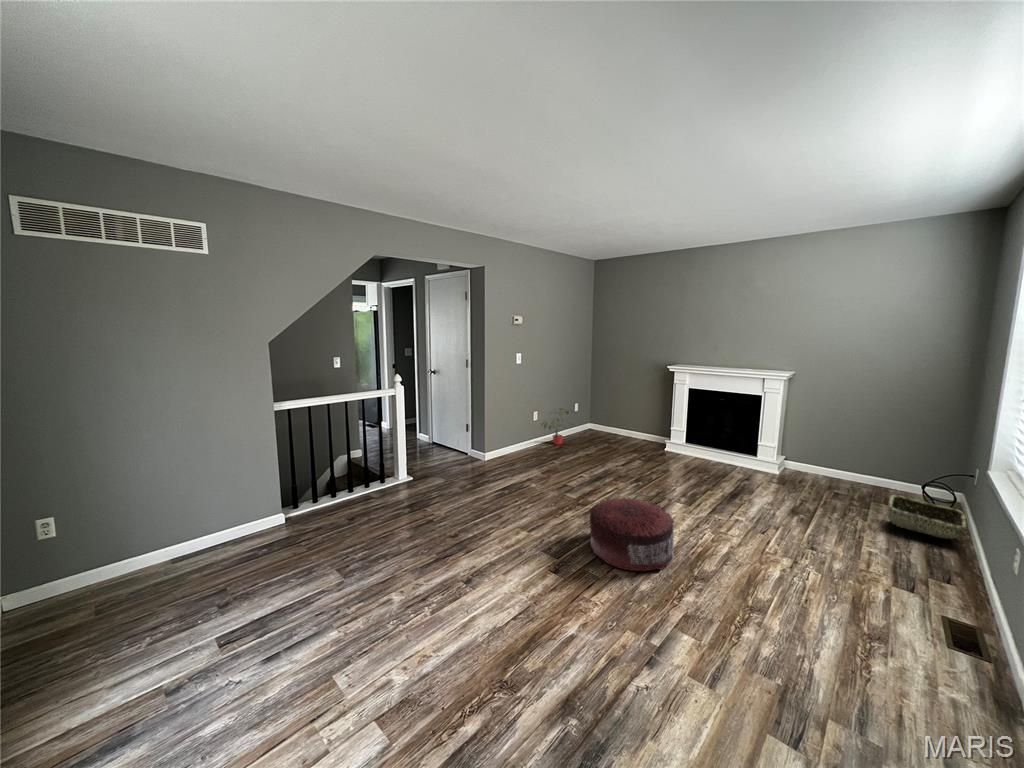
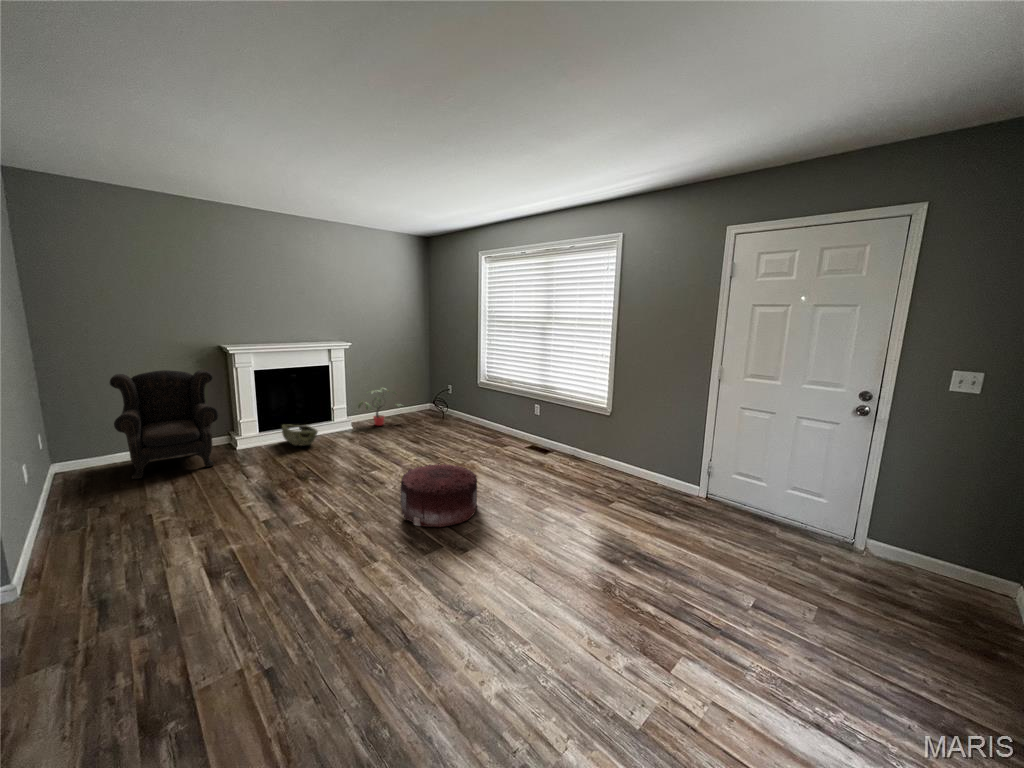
armchair: none [595,380,662,452] -> present [110,370,219,479]
potted plant: present [542,408,576,445] -> present [358,388,401,425]
woven basket: present [888,495,966,539] -> present [282,425,318,445]

